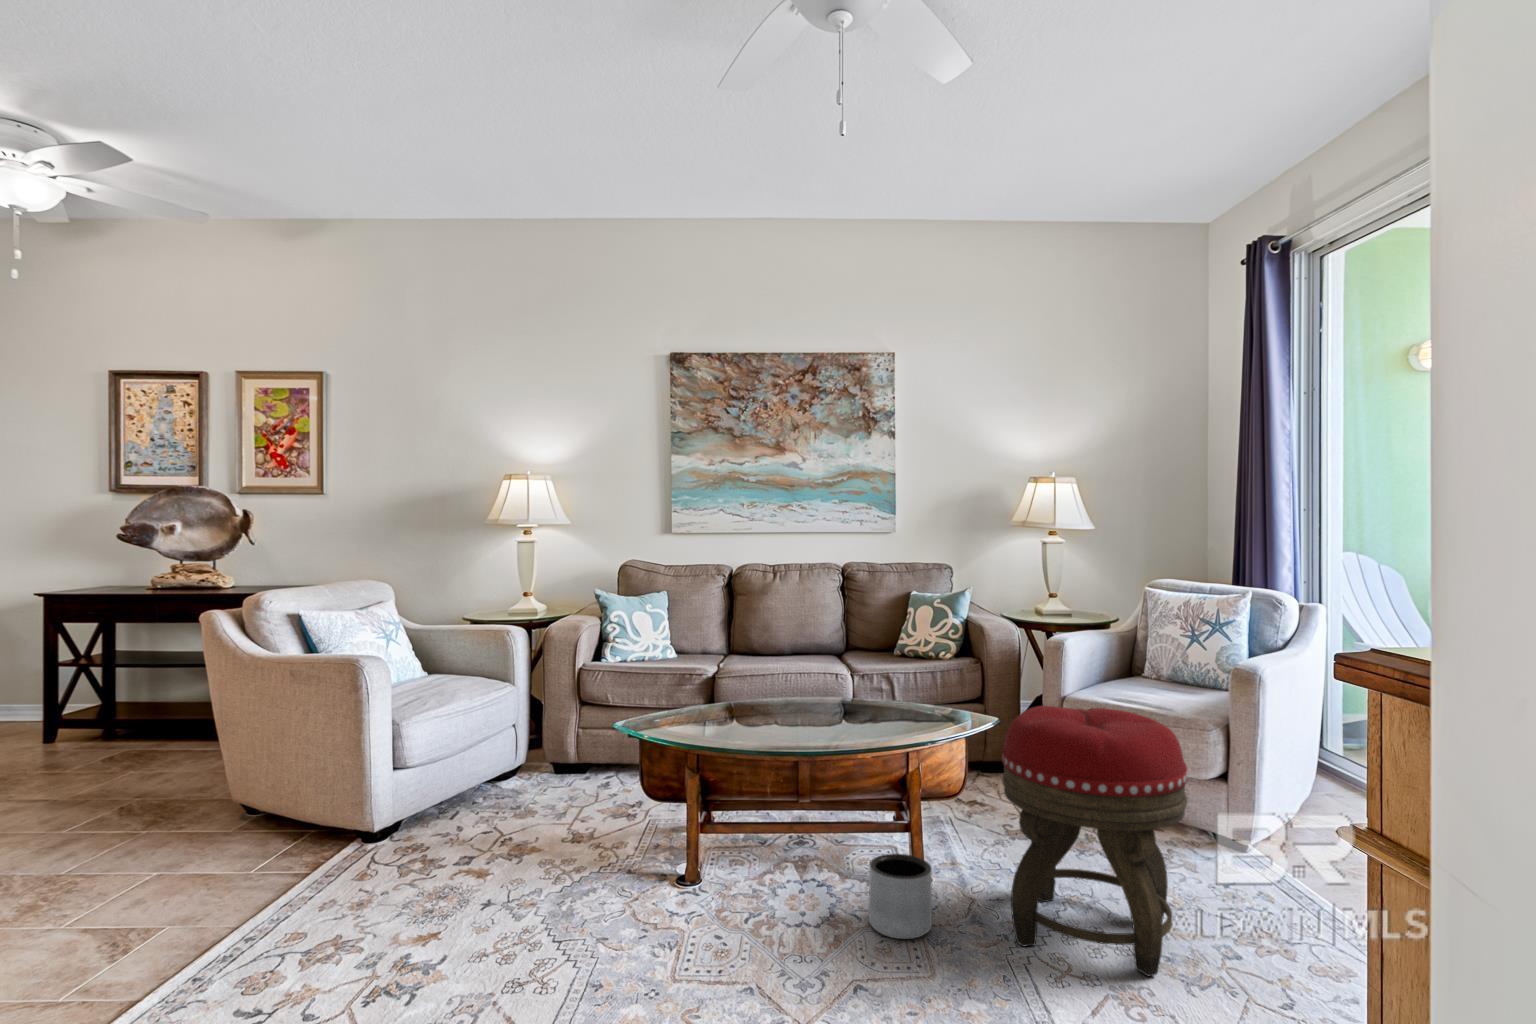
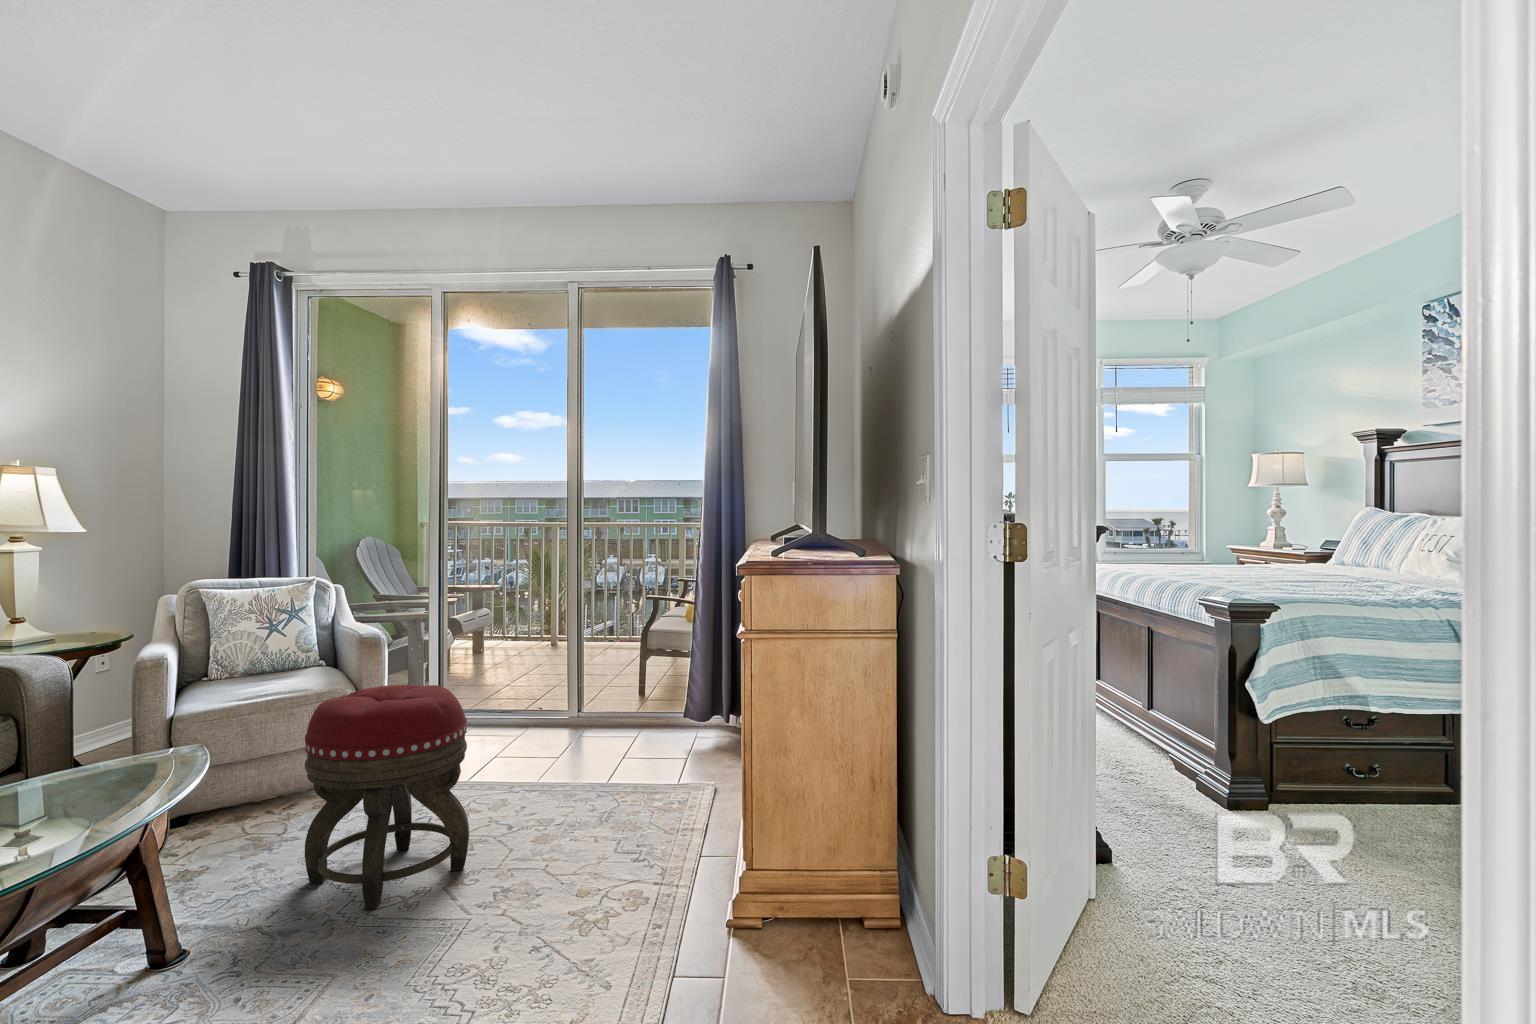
planter: present [869,854,932,939] -> none [229,888,308,984]

